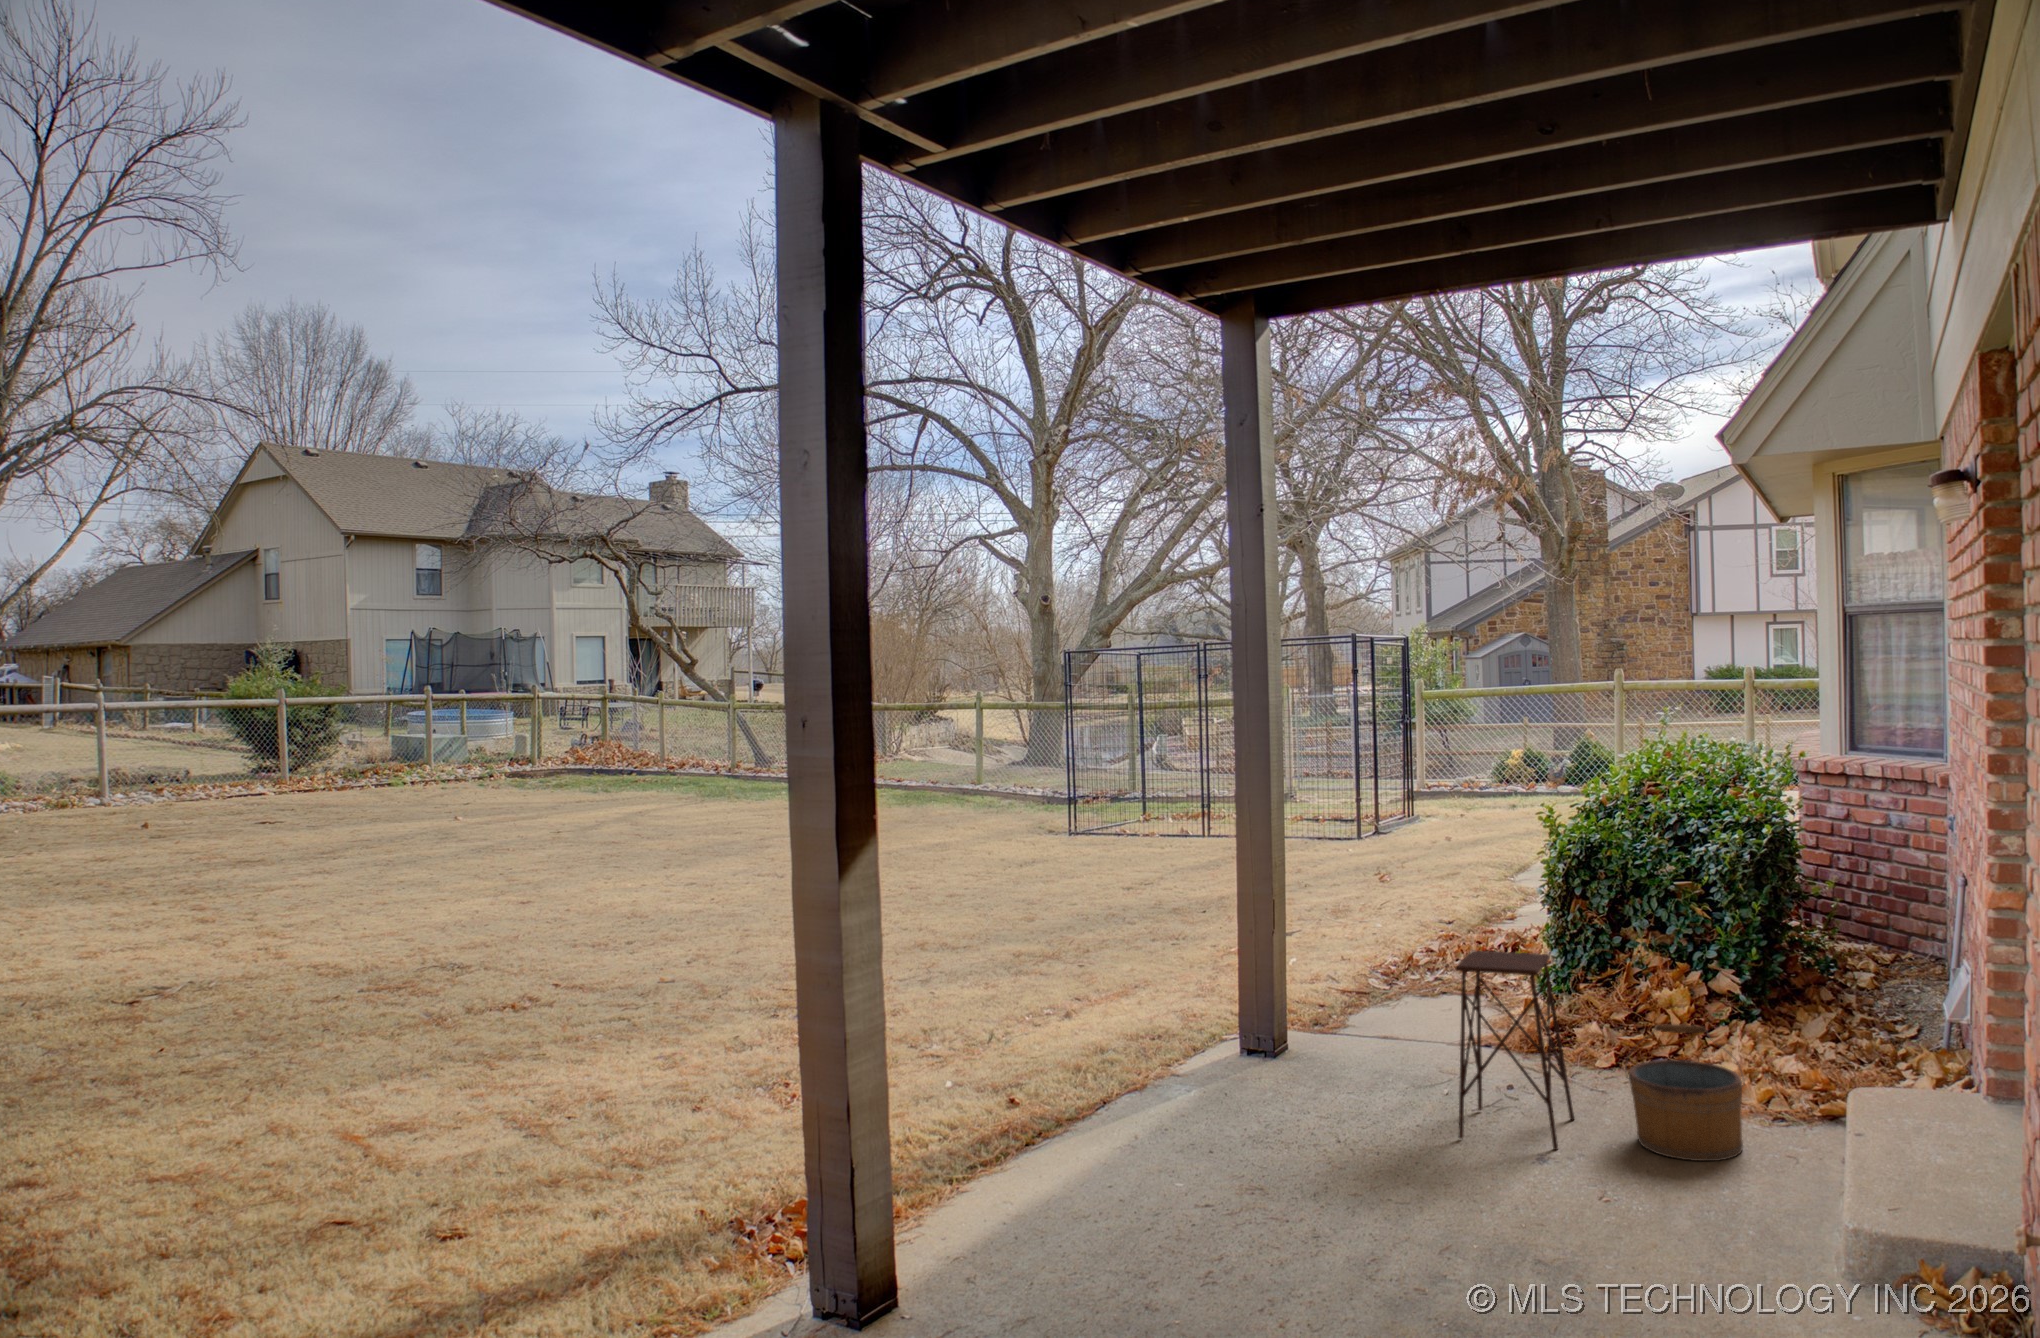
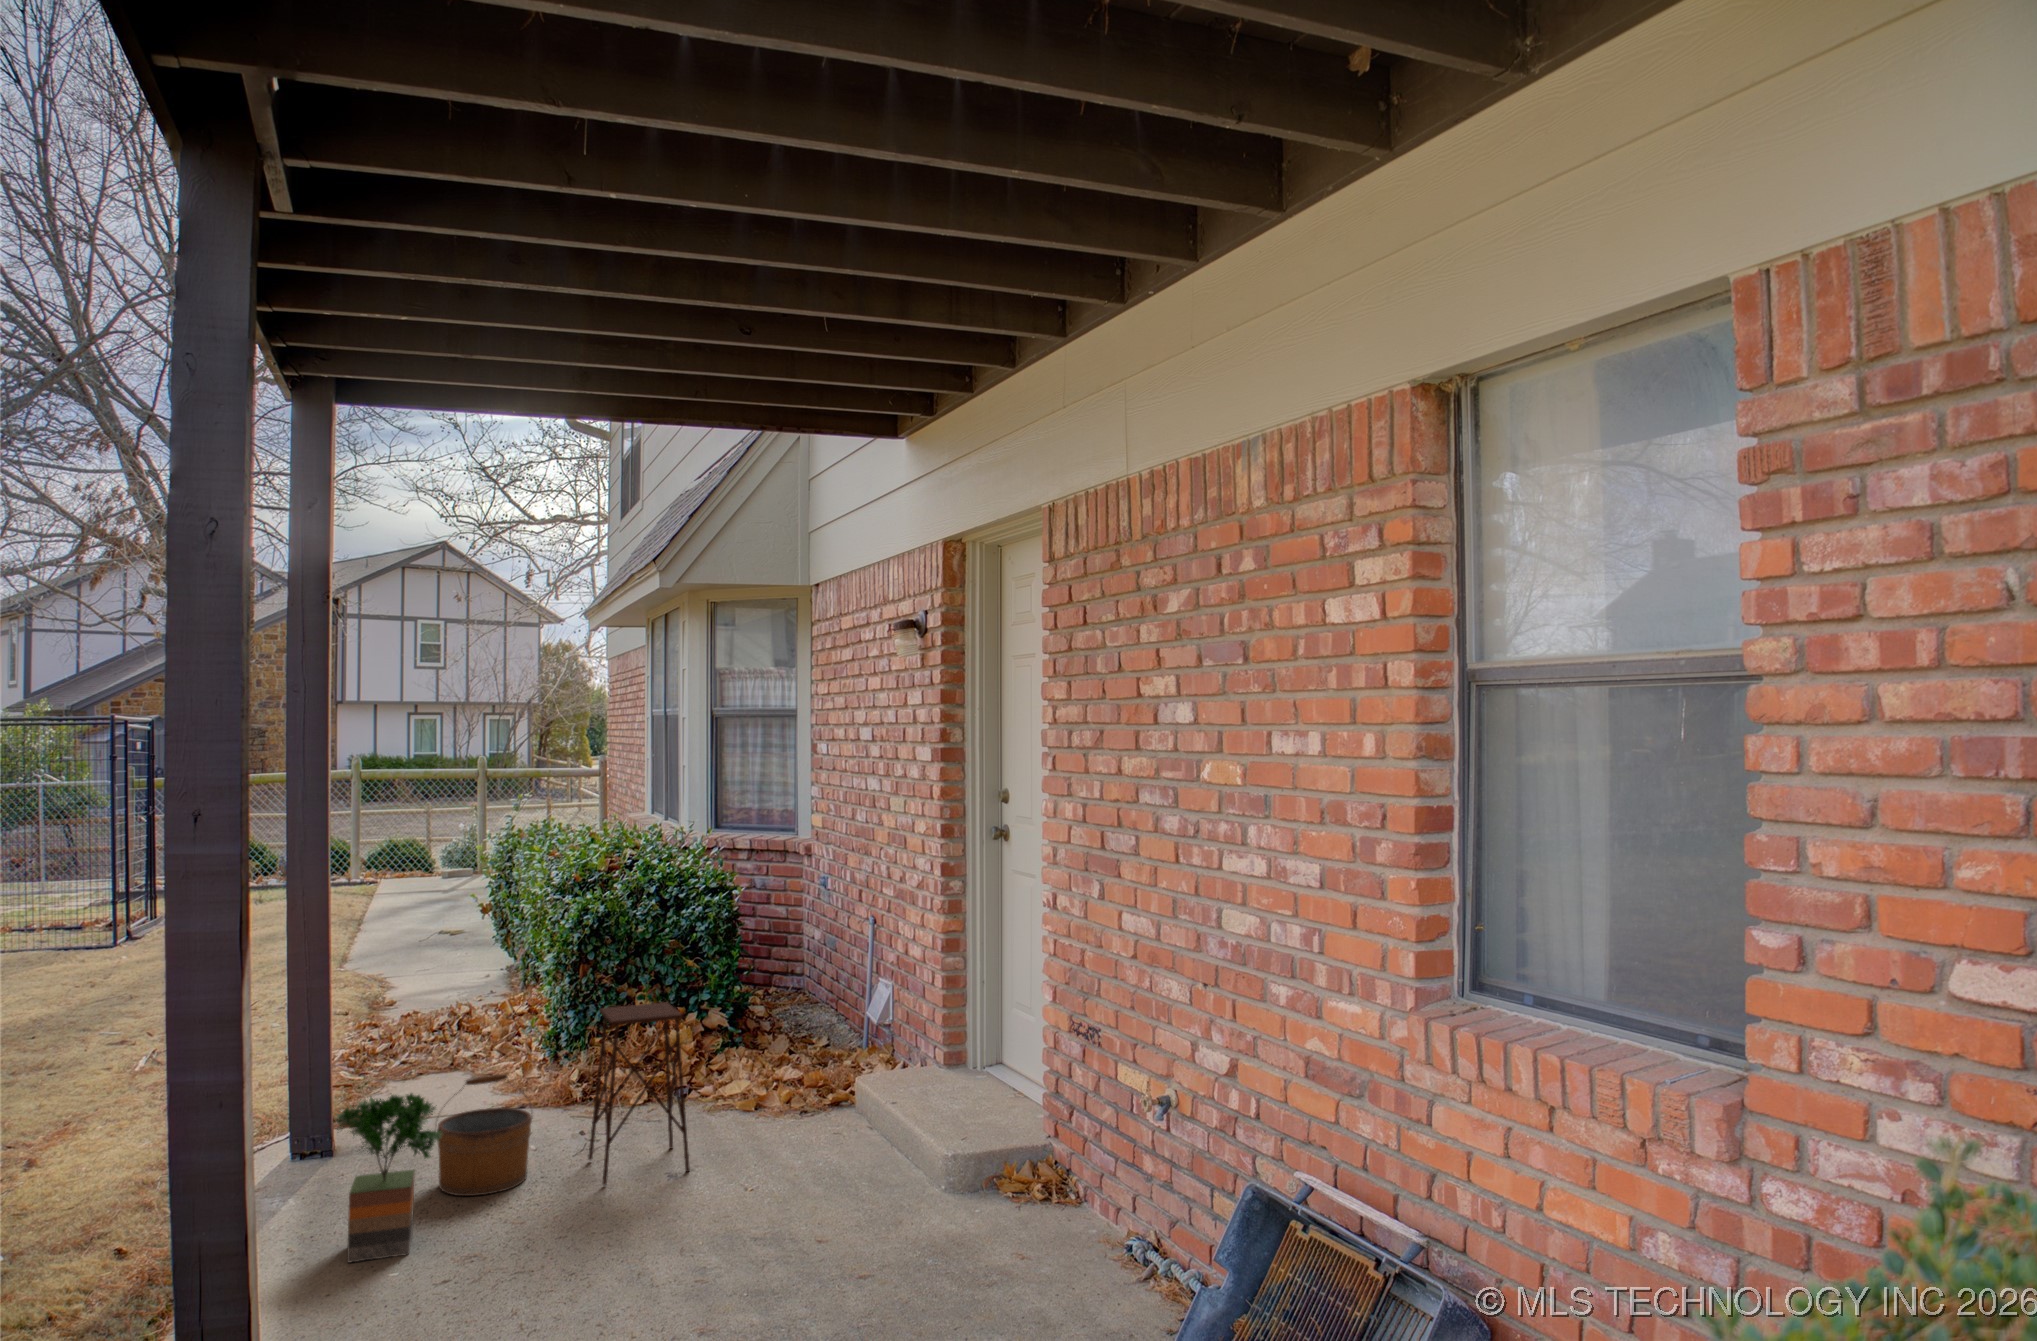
potted tree: none [1189,999,1278,1151] -> present [336,1093,442,1262]
bucket: present [1625,1024,1743,1161] -> present [437,1074,532,1196]

